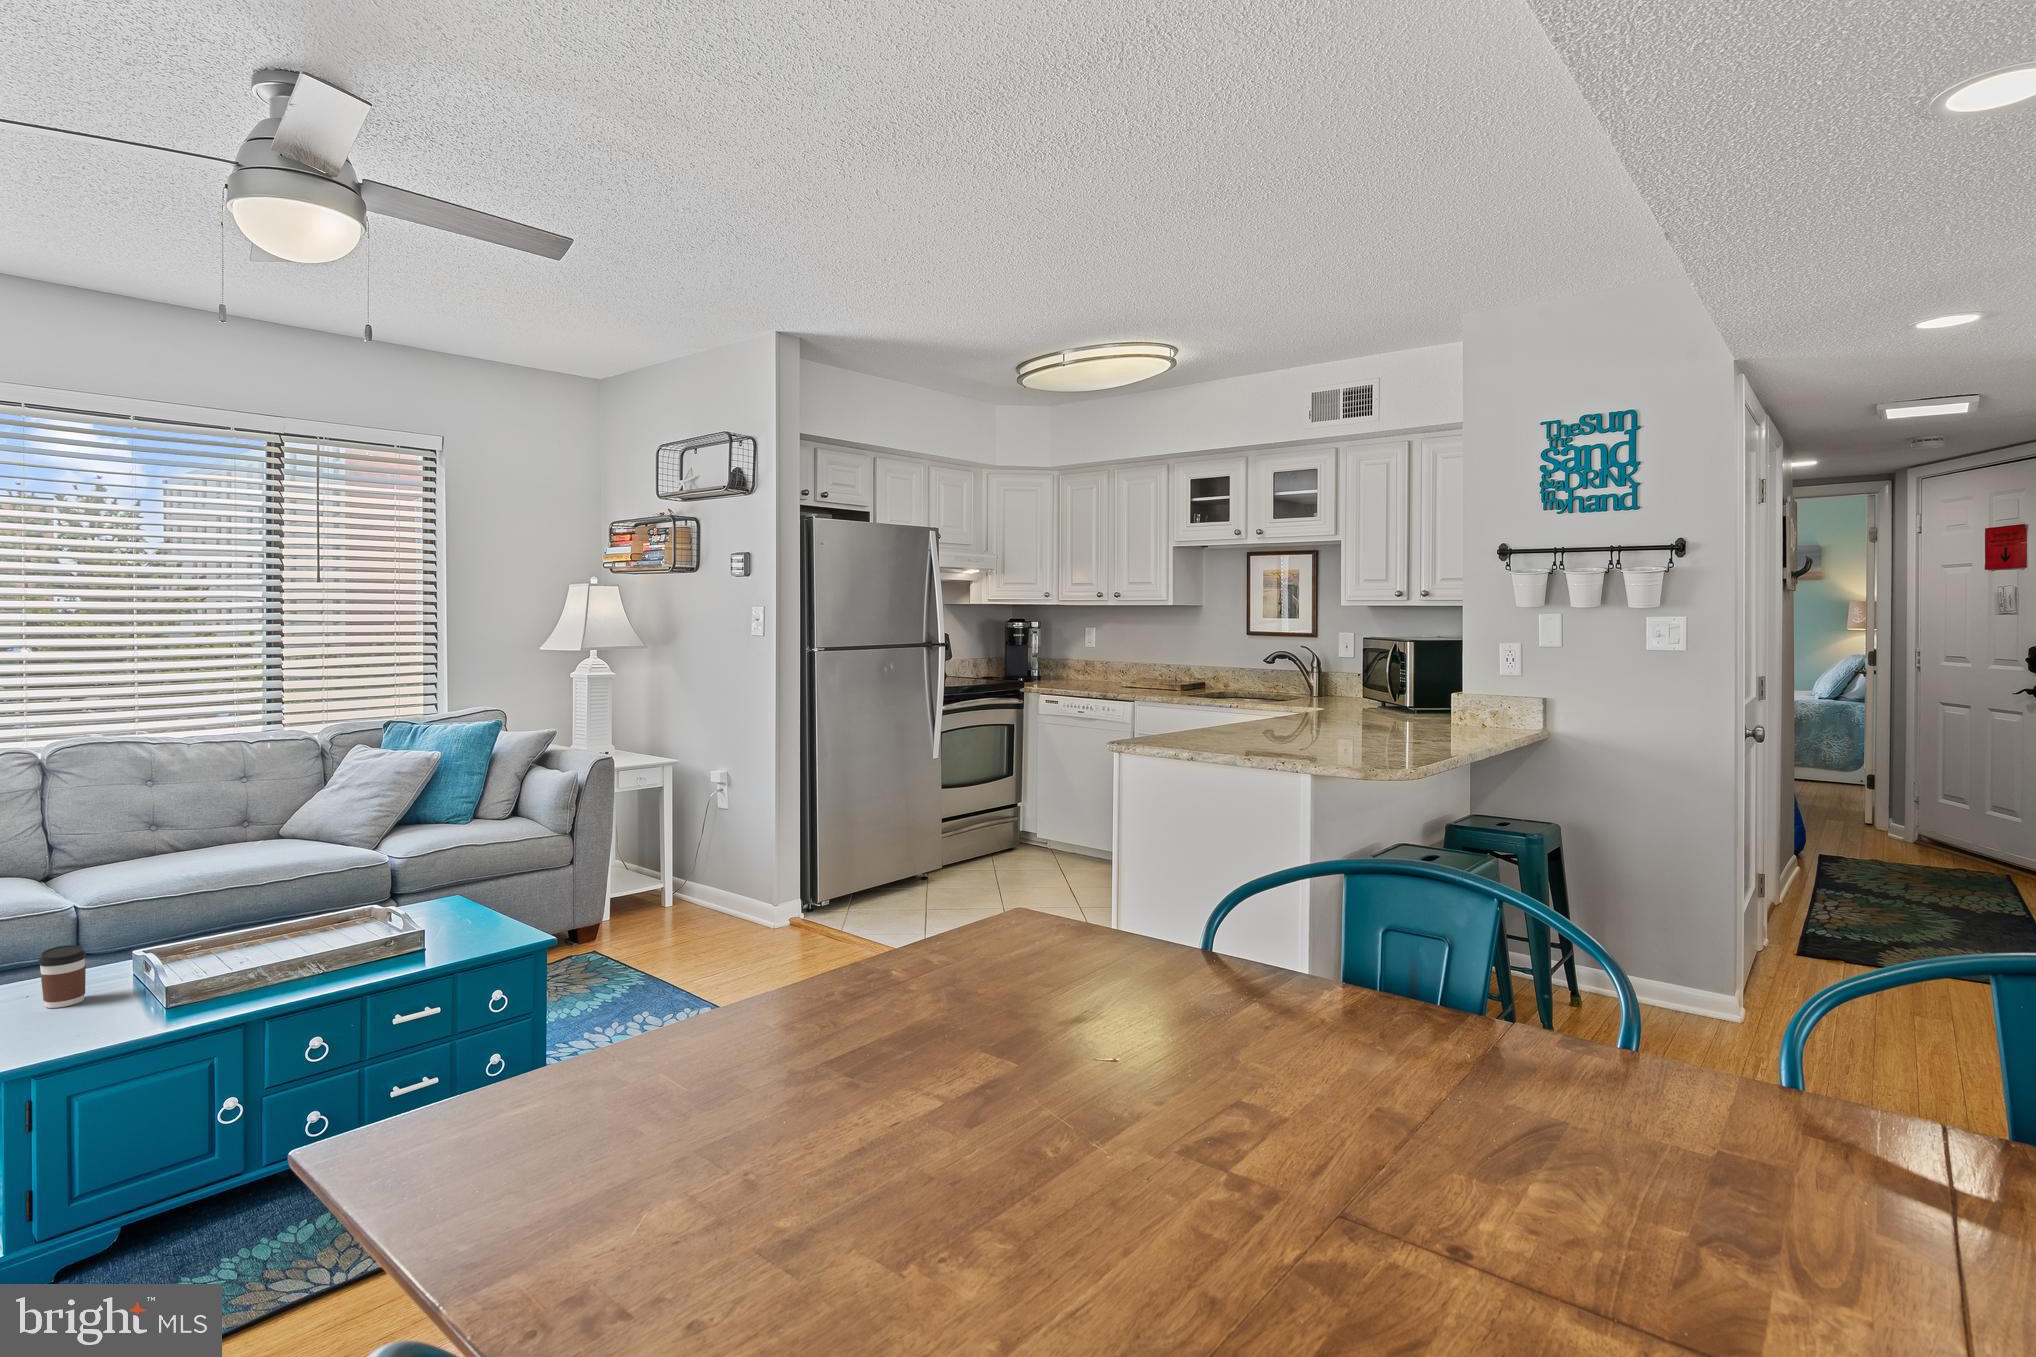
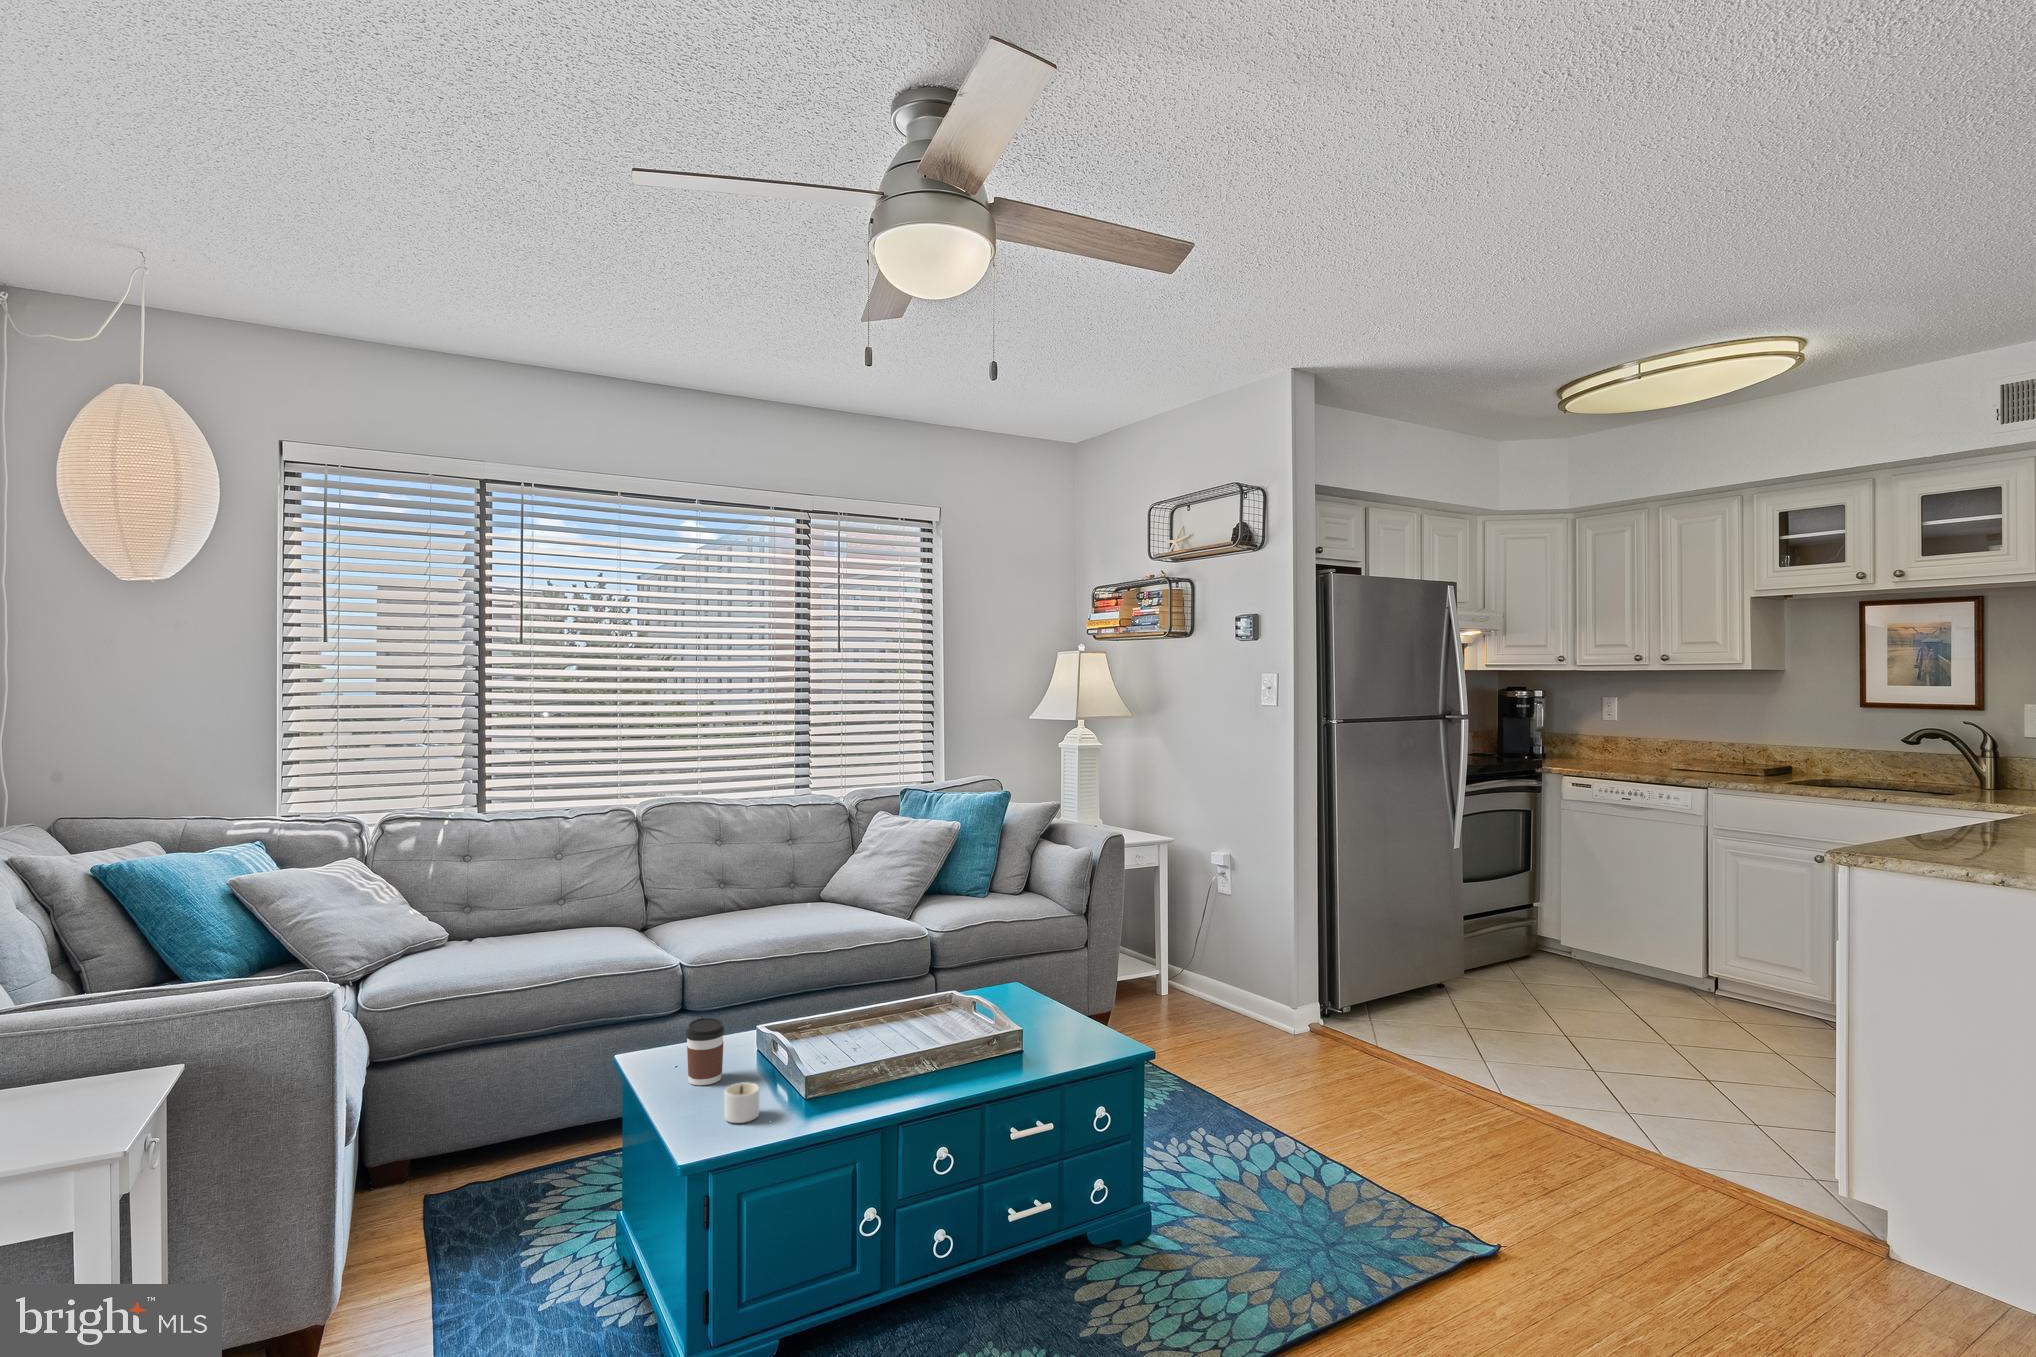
candle: none [68,997,121,1033] -> present [724,1082,759,1123]

